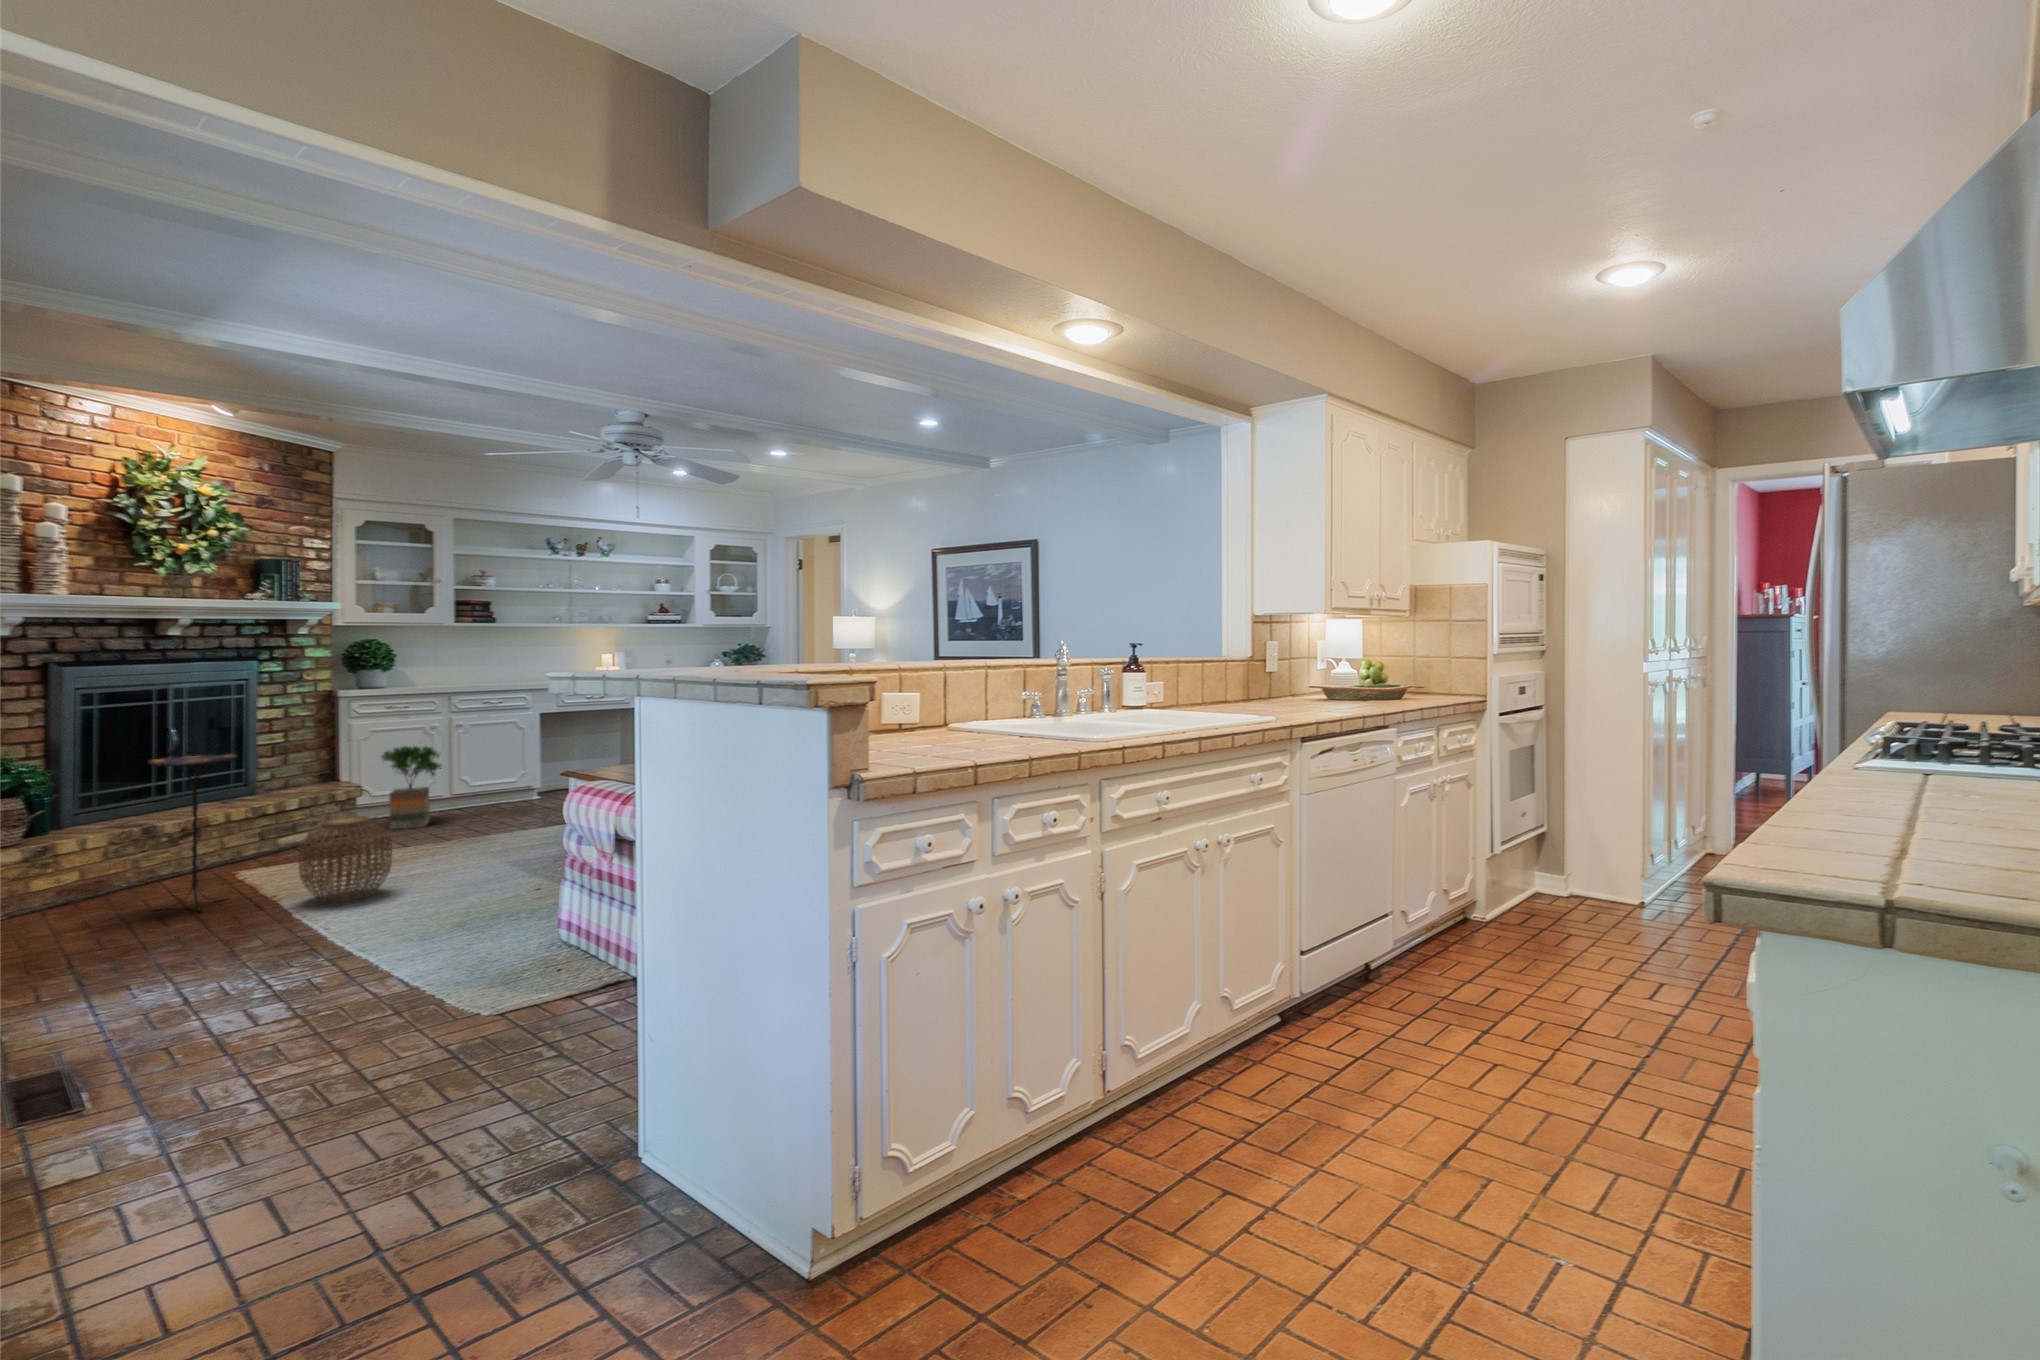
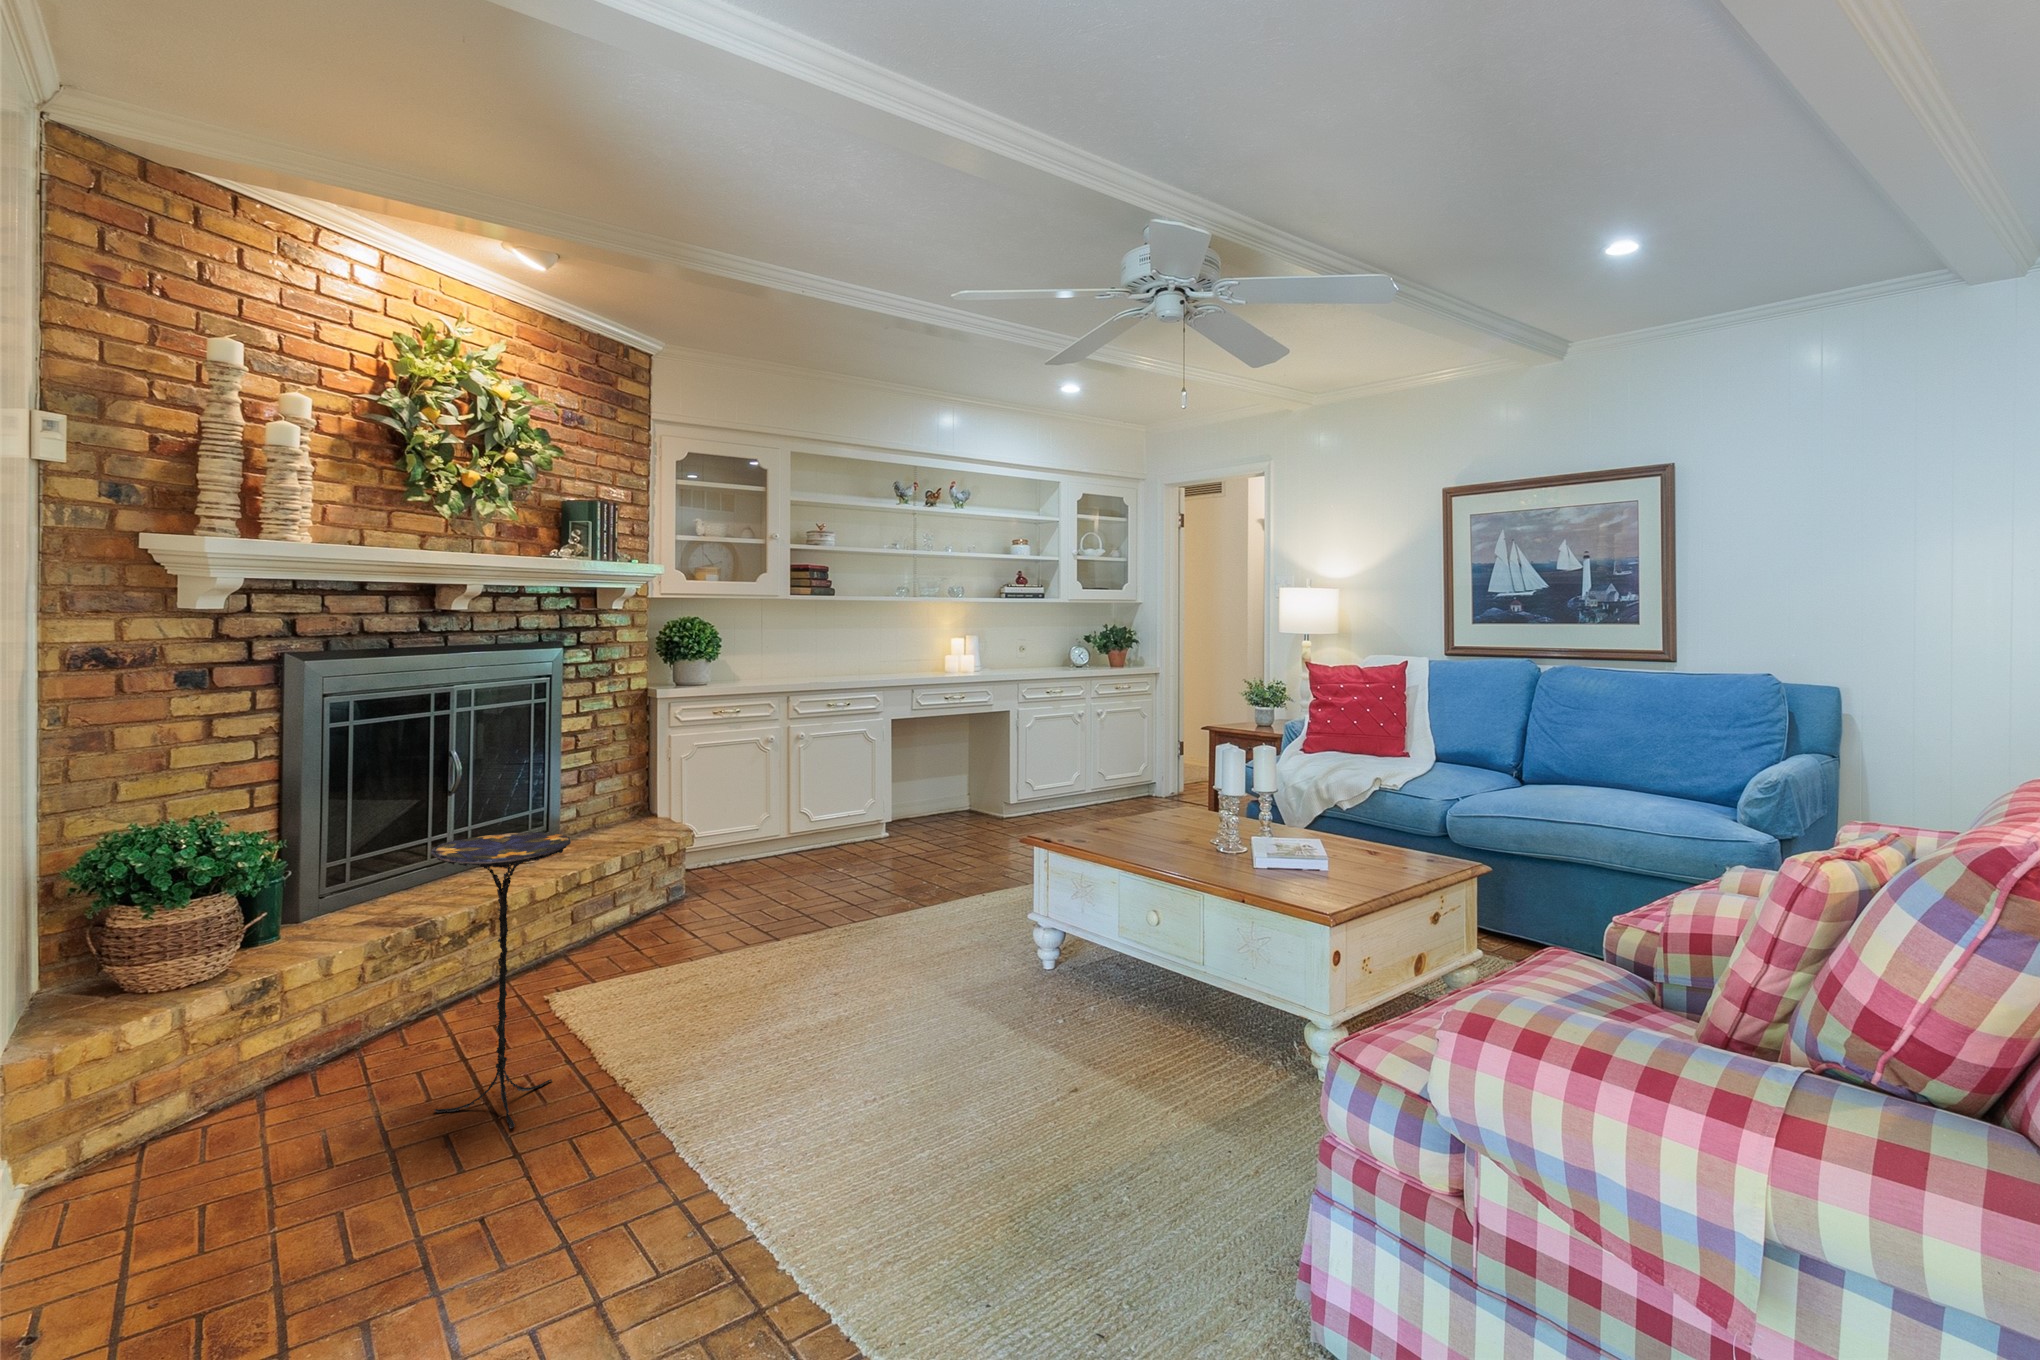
potted tree: present [382,746,441,829] -> none [711,773,796,897]
woven basket: present [299,816,392,902] -> none [670,951,813,1118]

